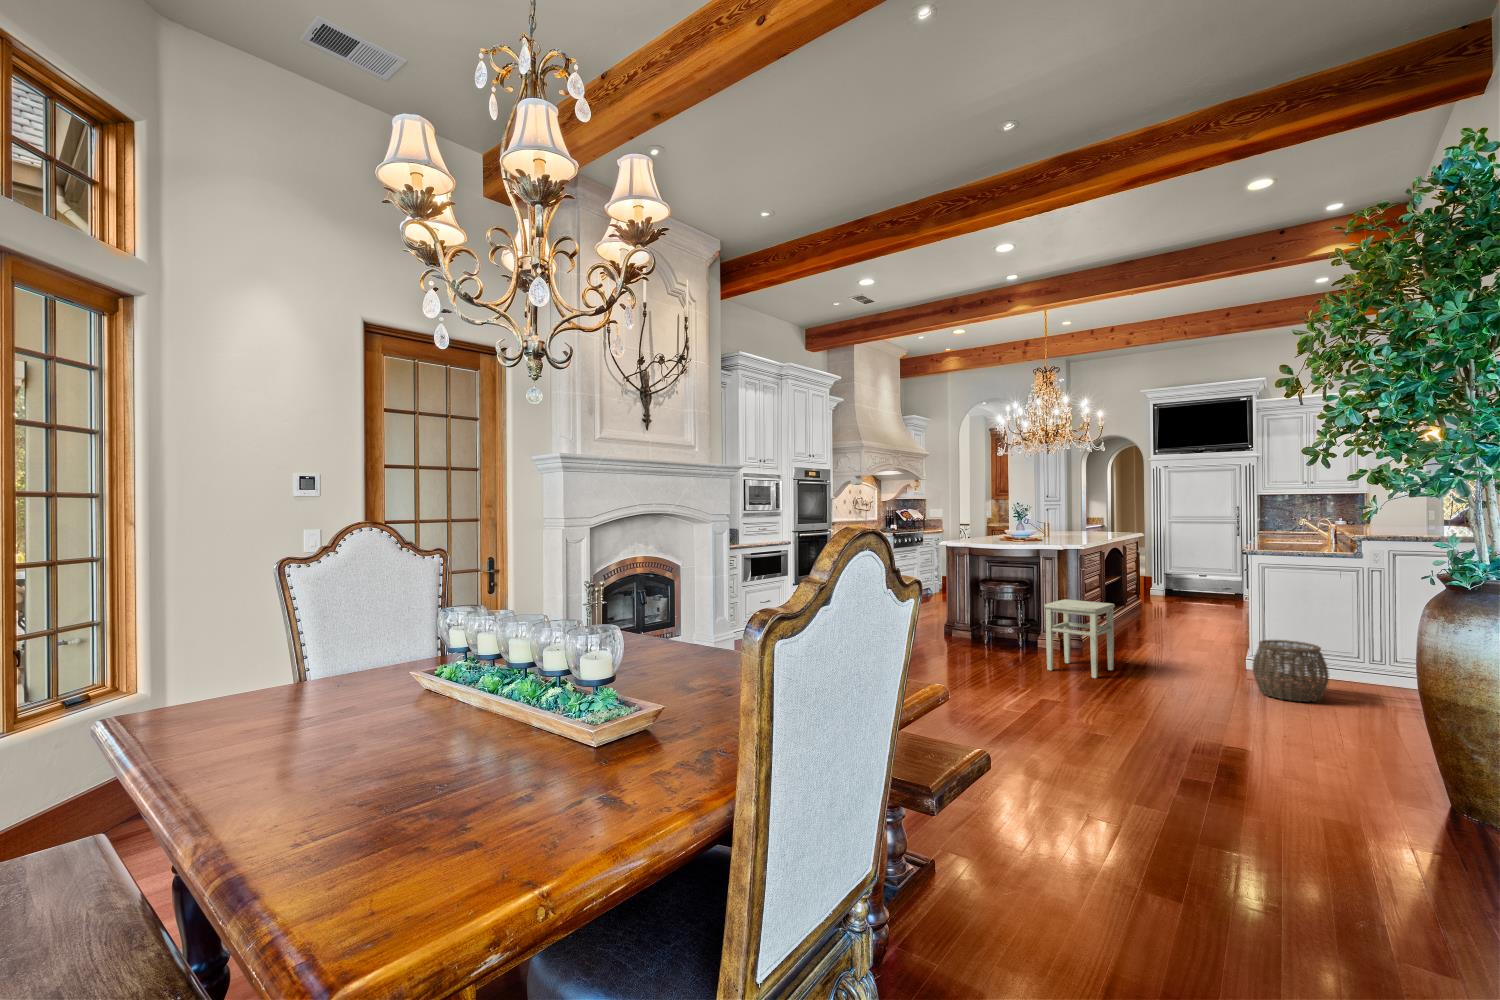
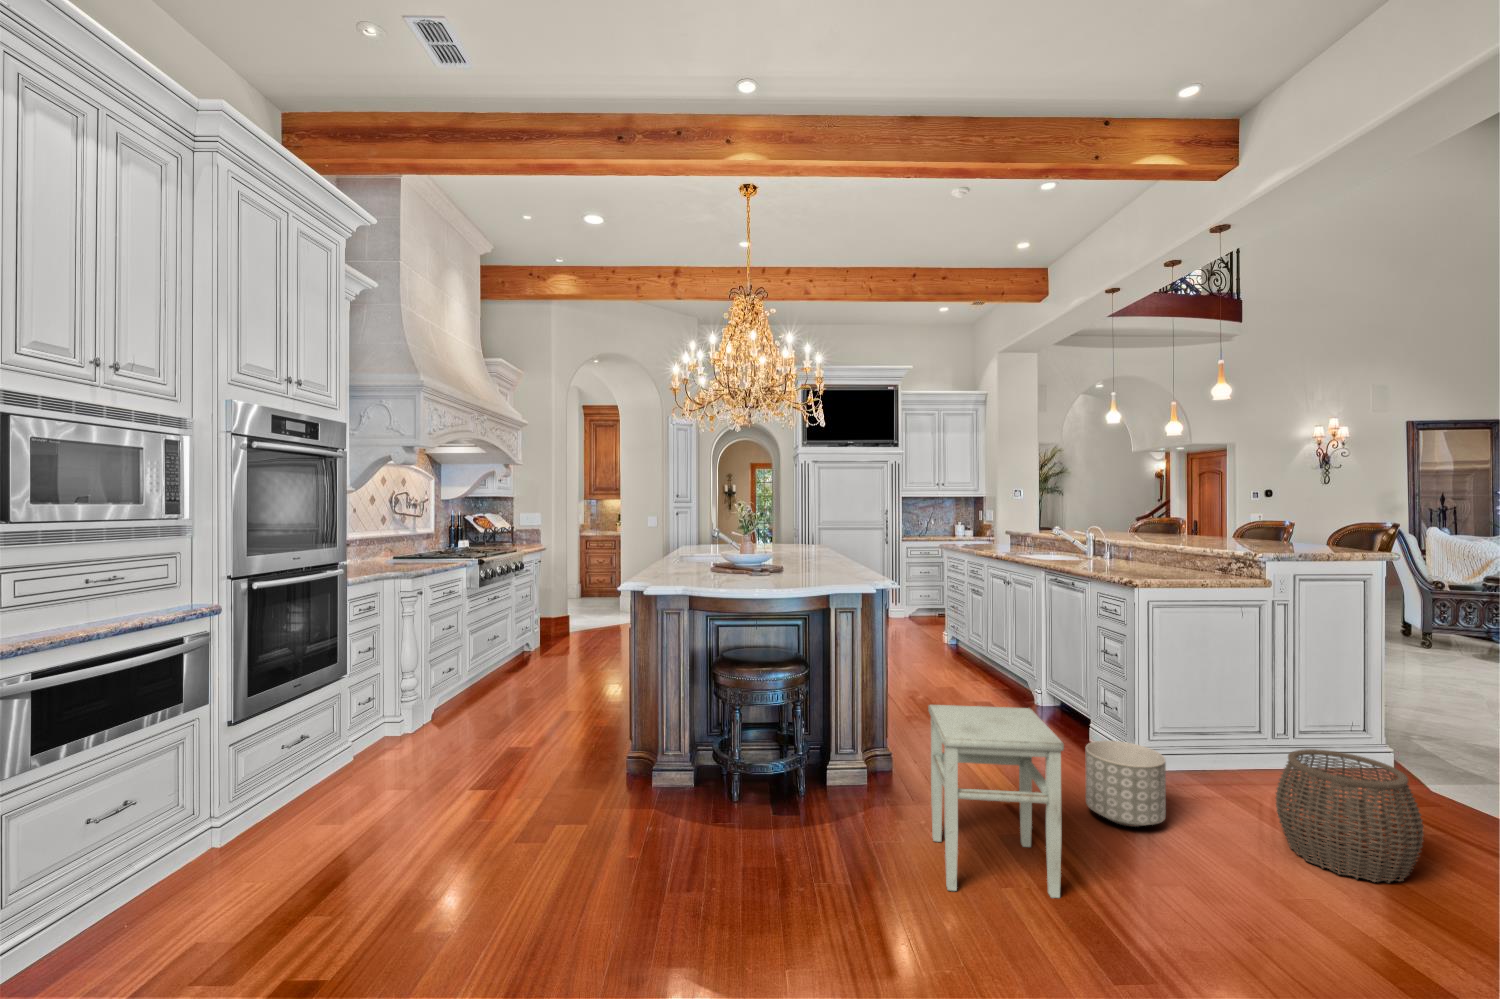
planter: none [1165,634,1210,675] -> present [1086,741,1166,827]

